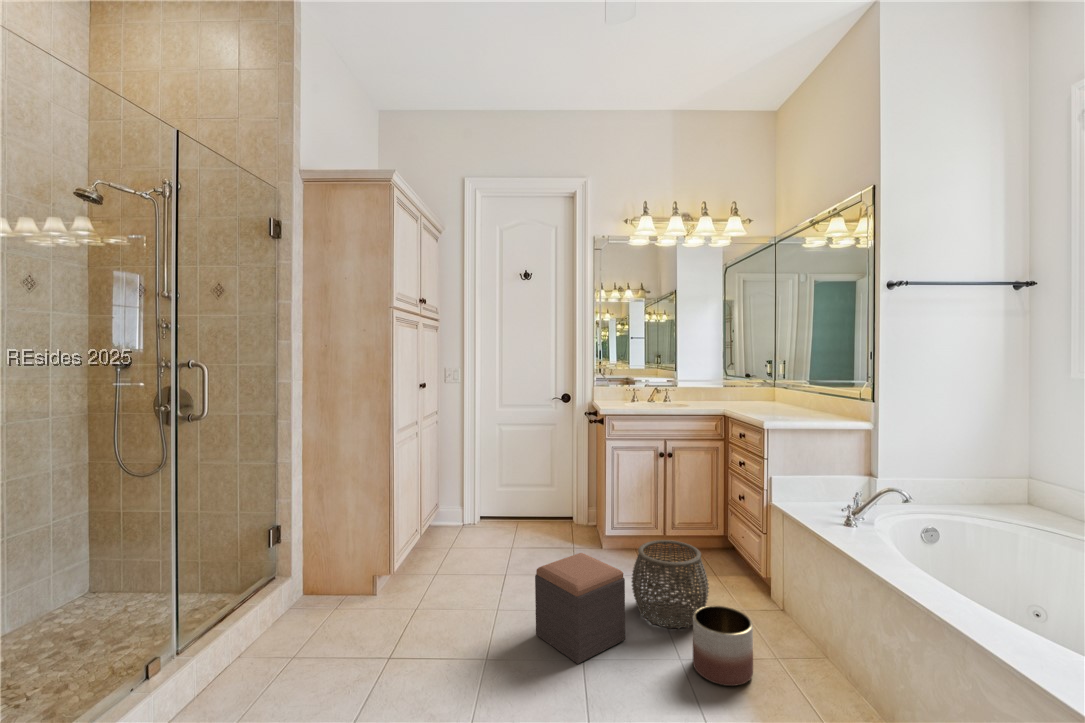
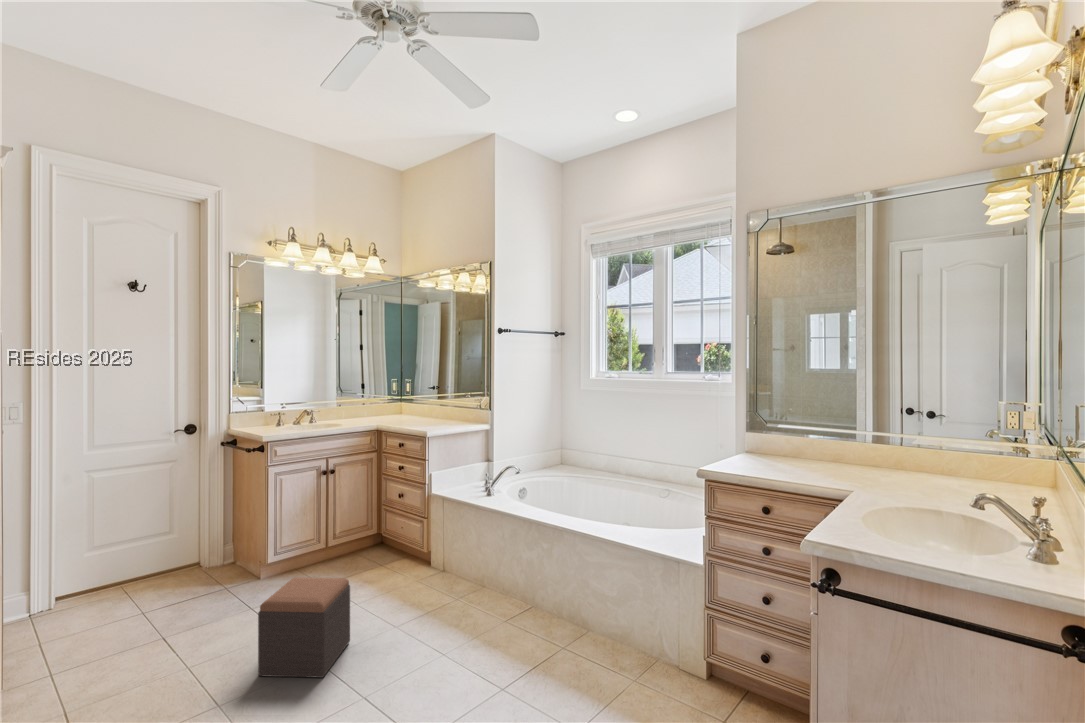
woven basket: present [632,540,709,629] -> none [334,543,405,621]
planter: present [693,605,753,686] -> none [414,578,460,638]

